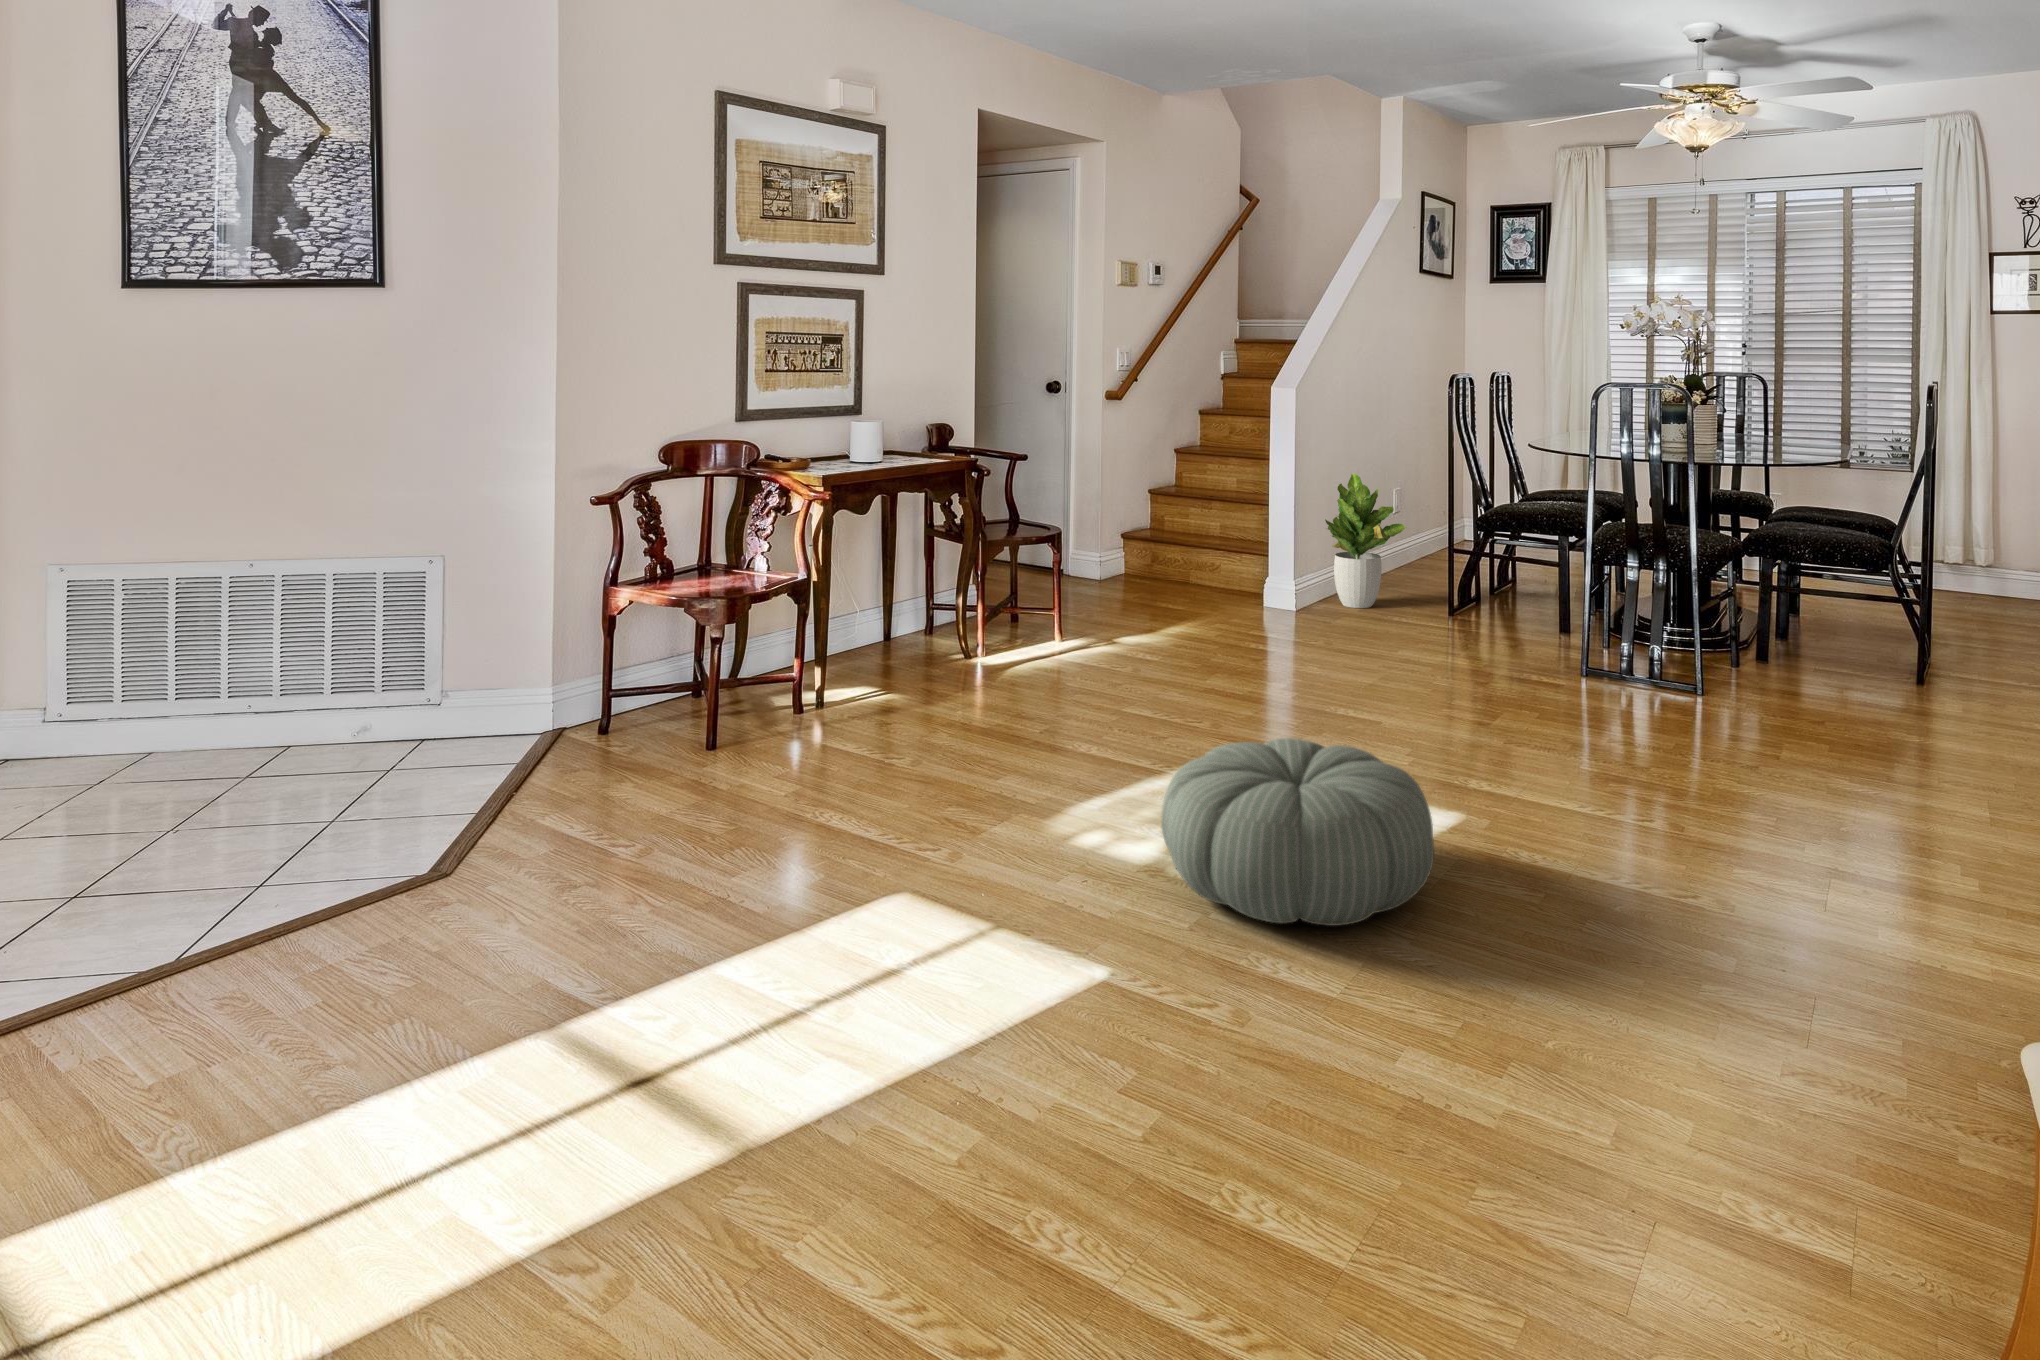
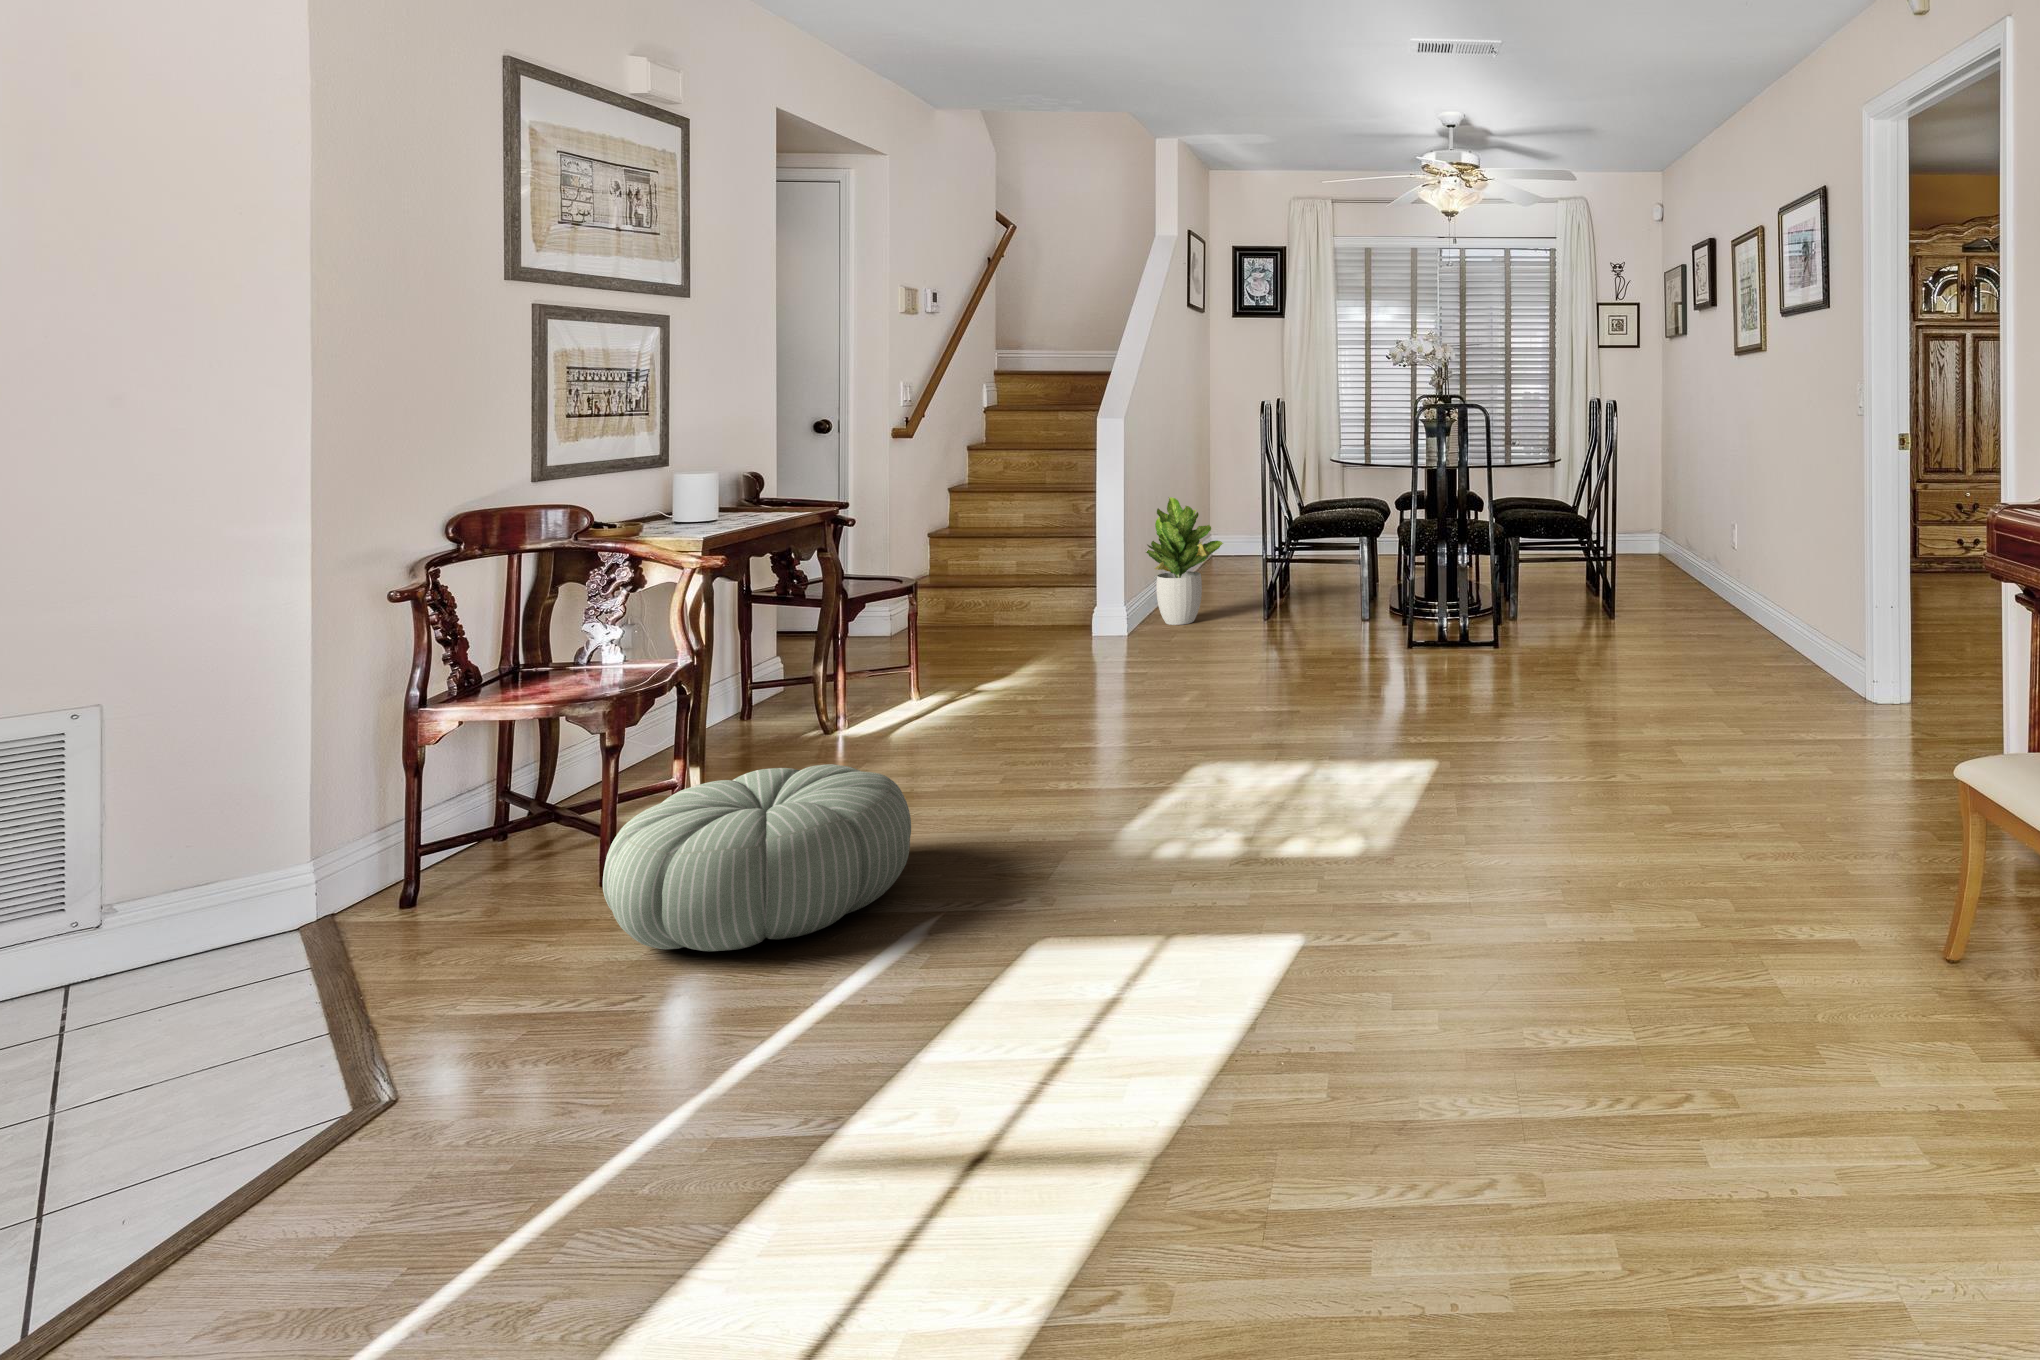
pouf: present [1161,738,1434,926] -> present [603,764,911,951]

